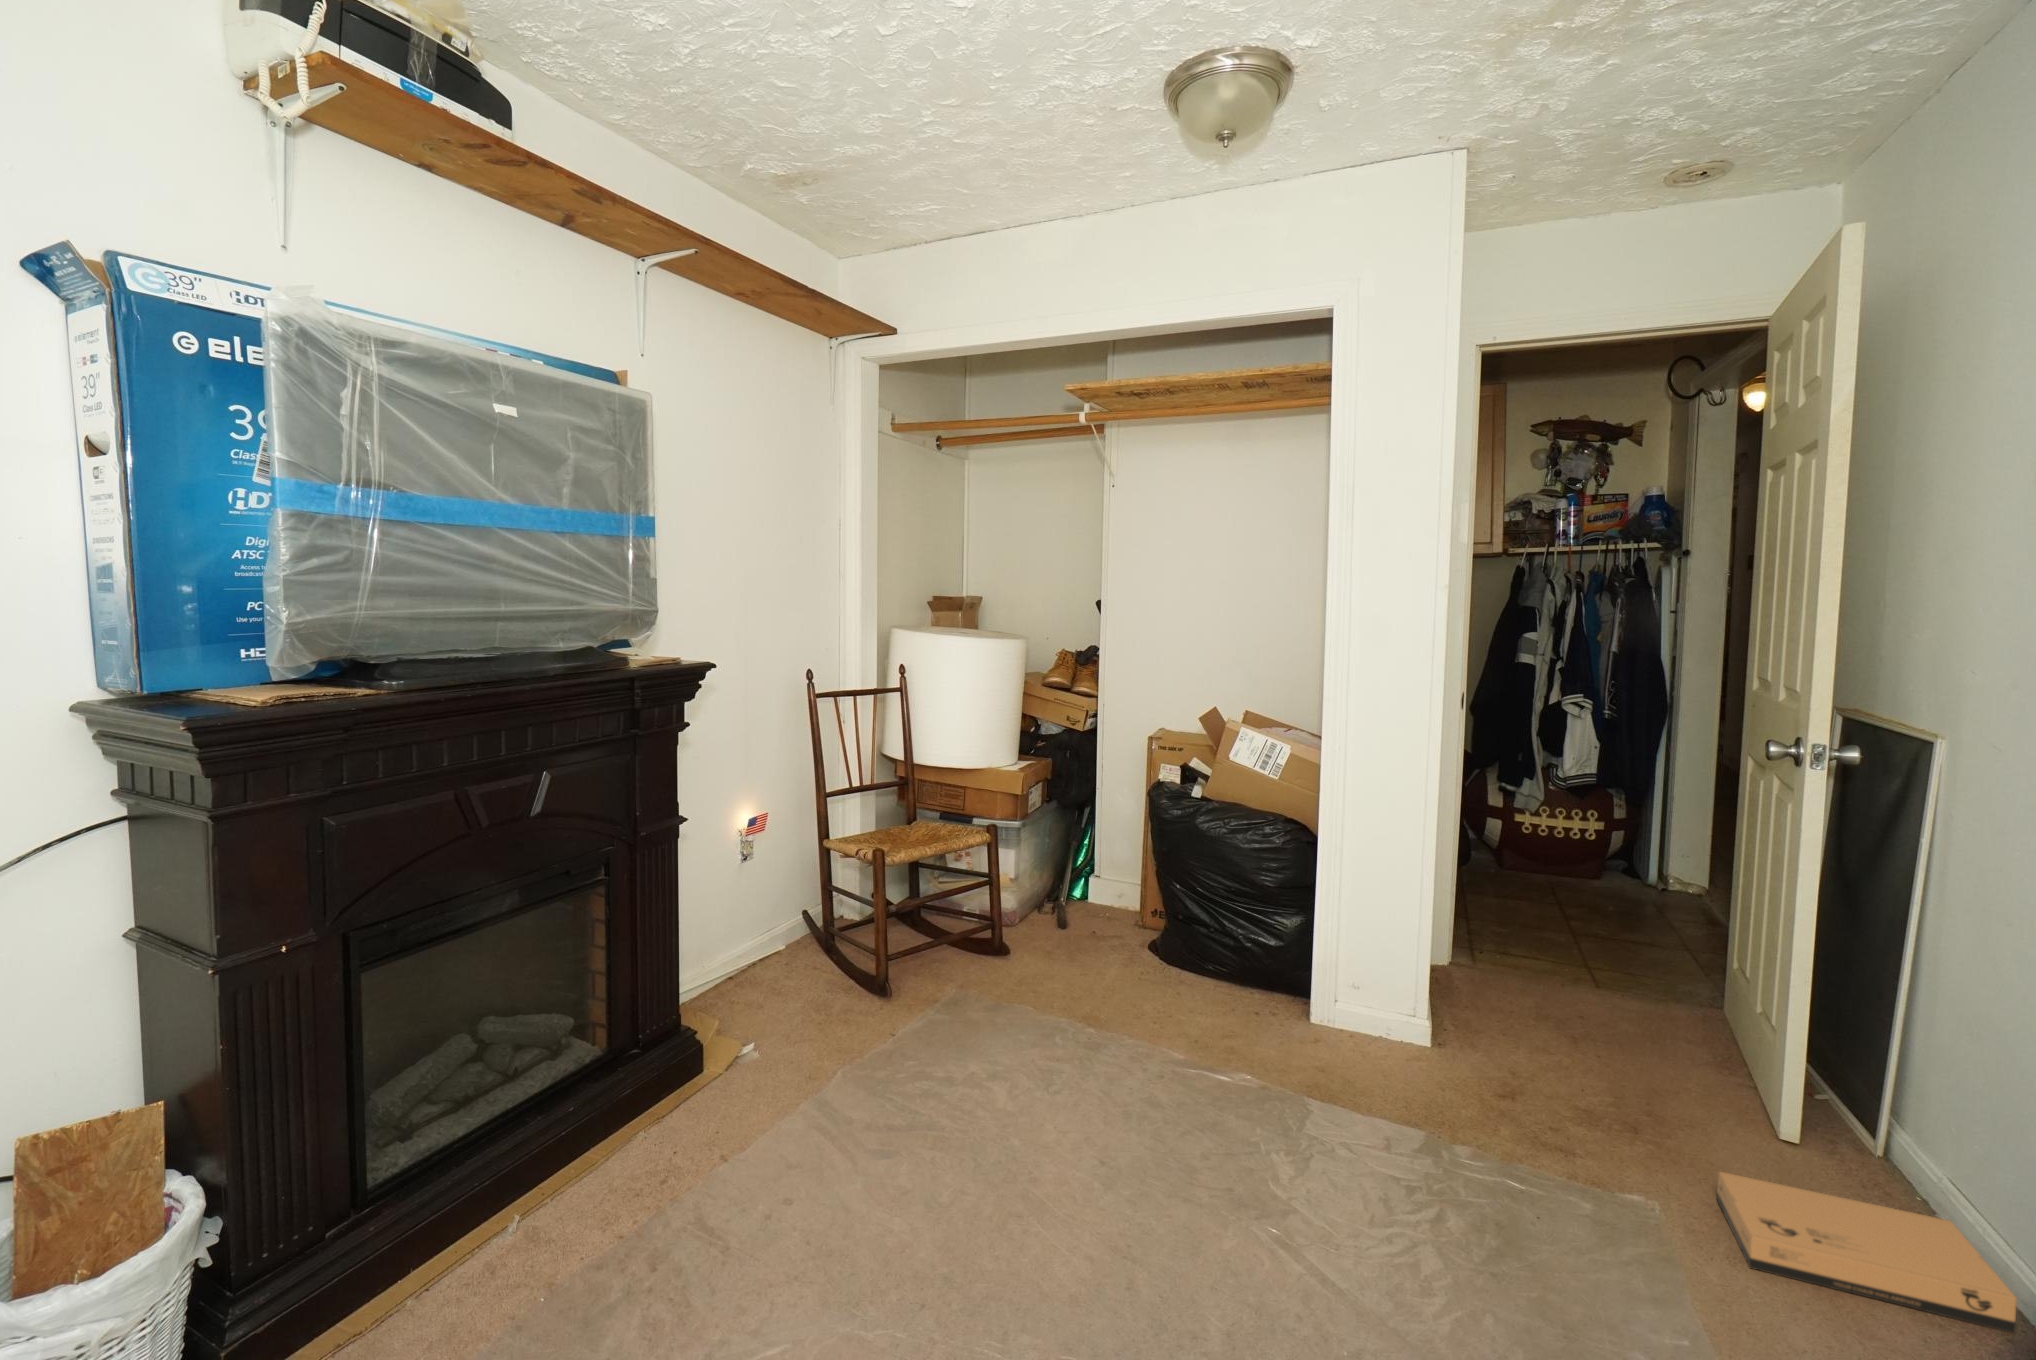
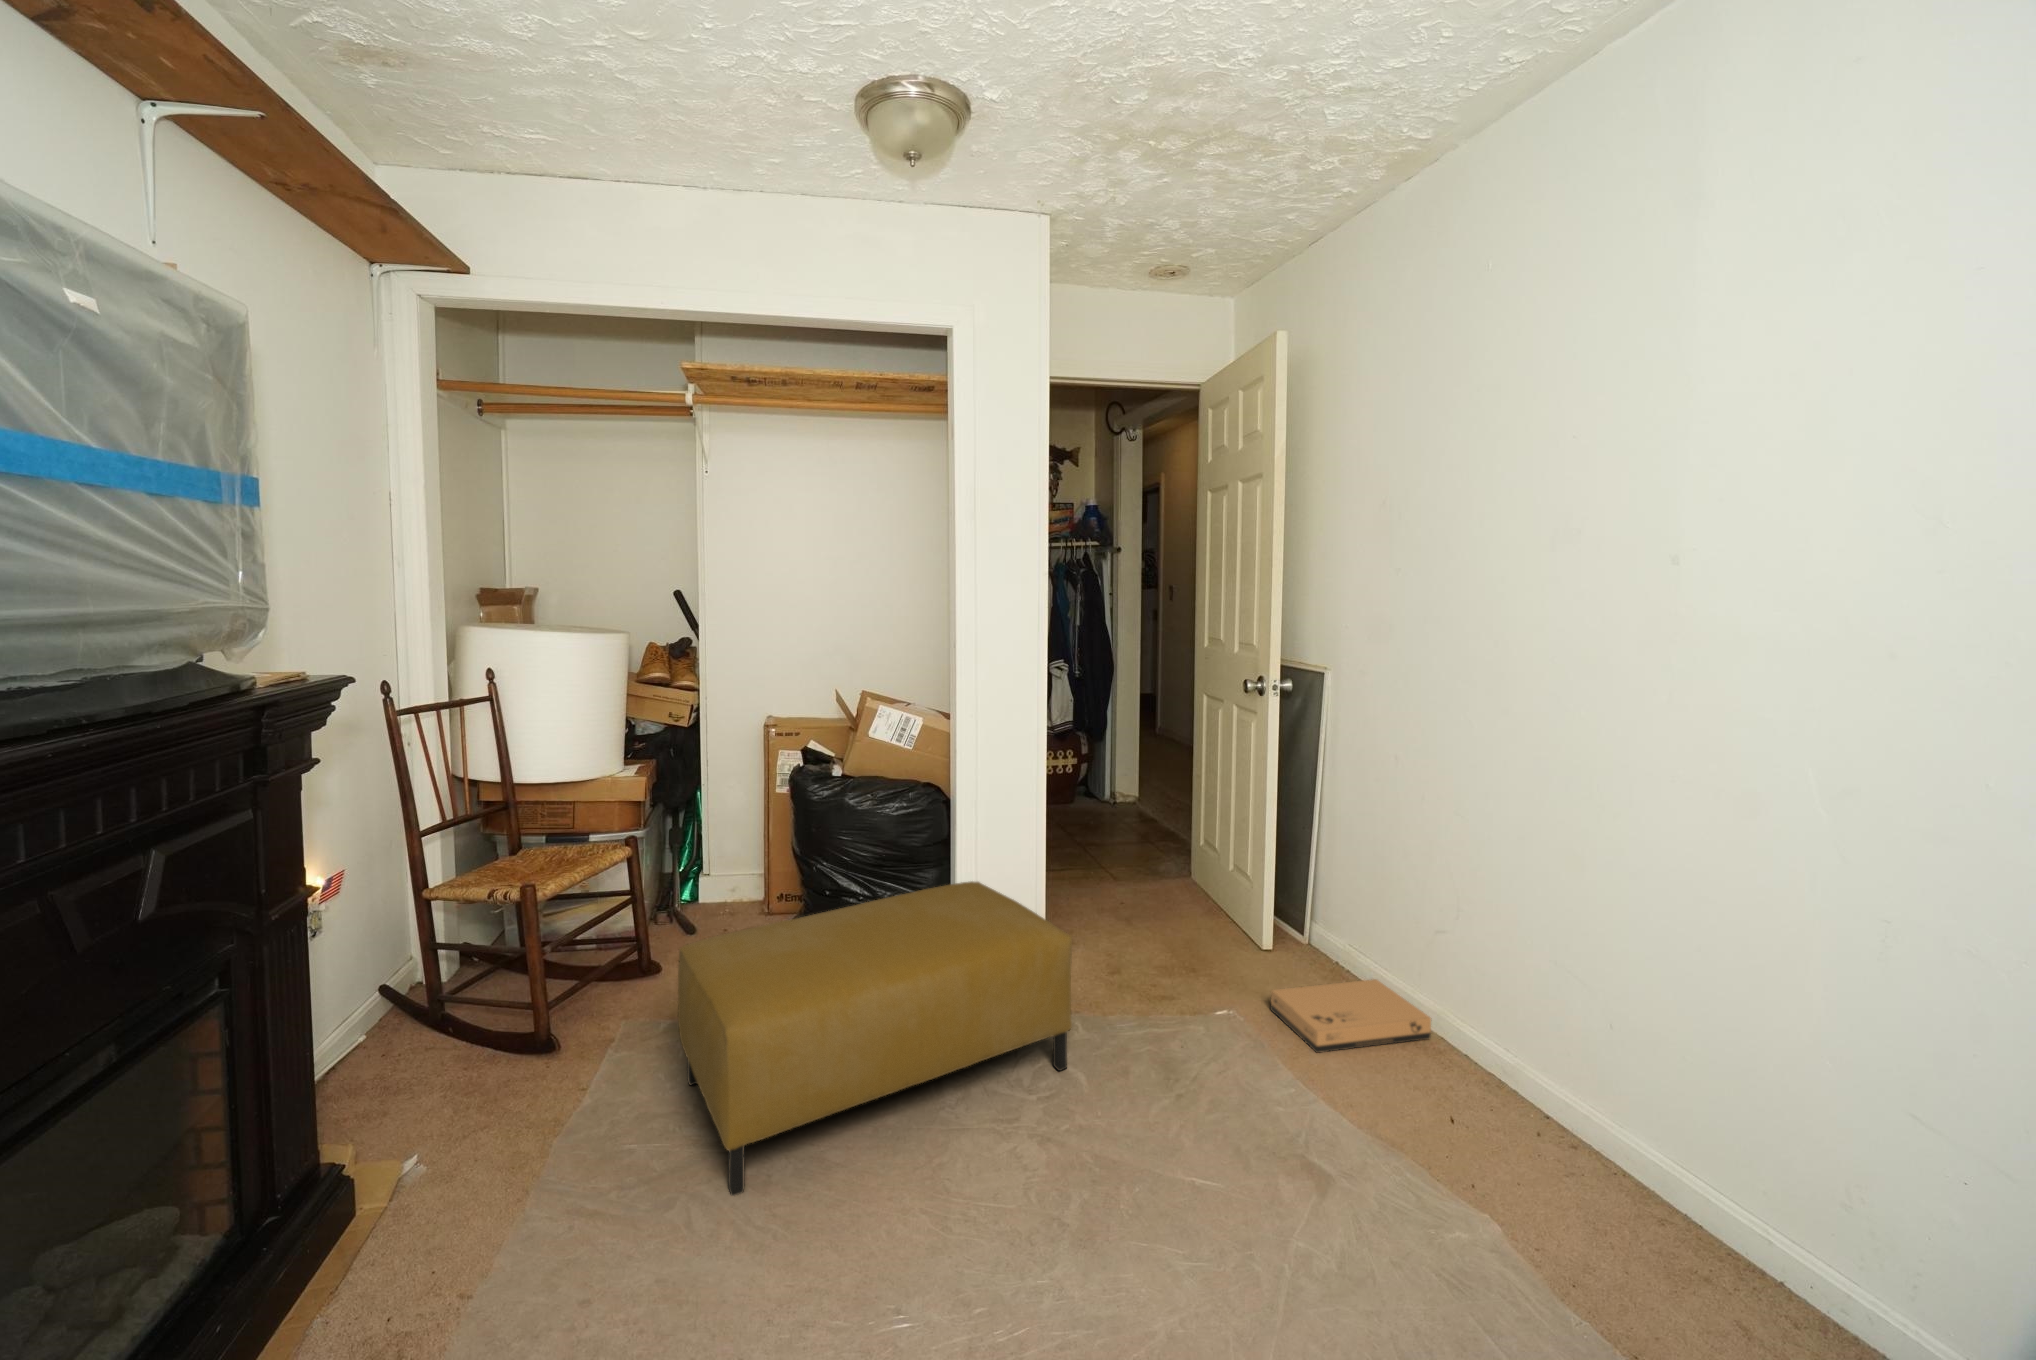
ottoman: none [953,910,1359,1154] -> present [678,881,1072,1196]

